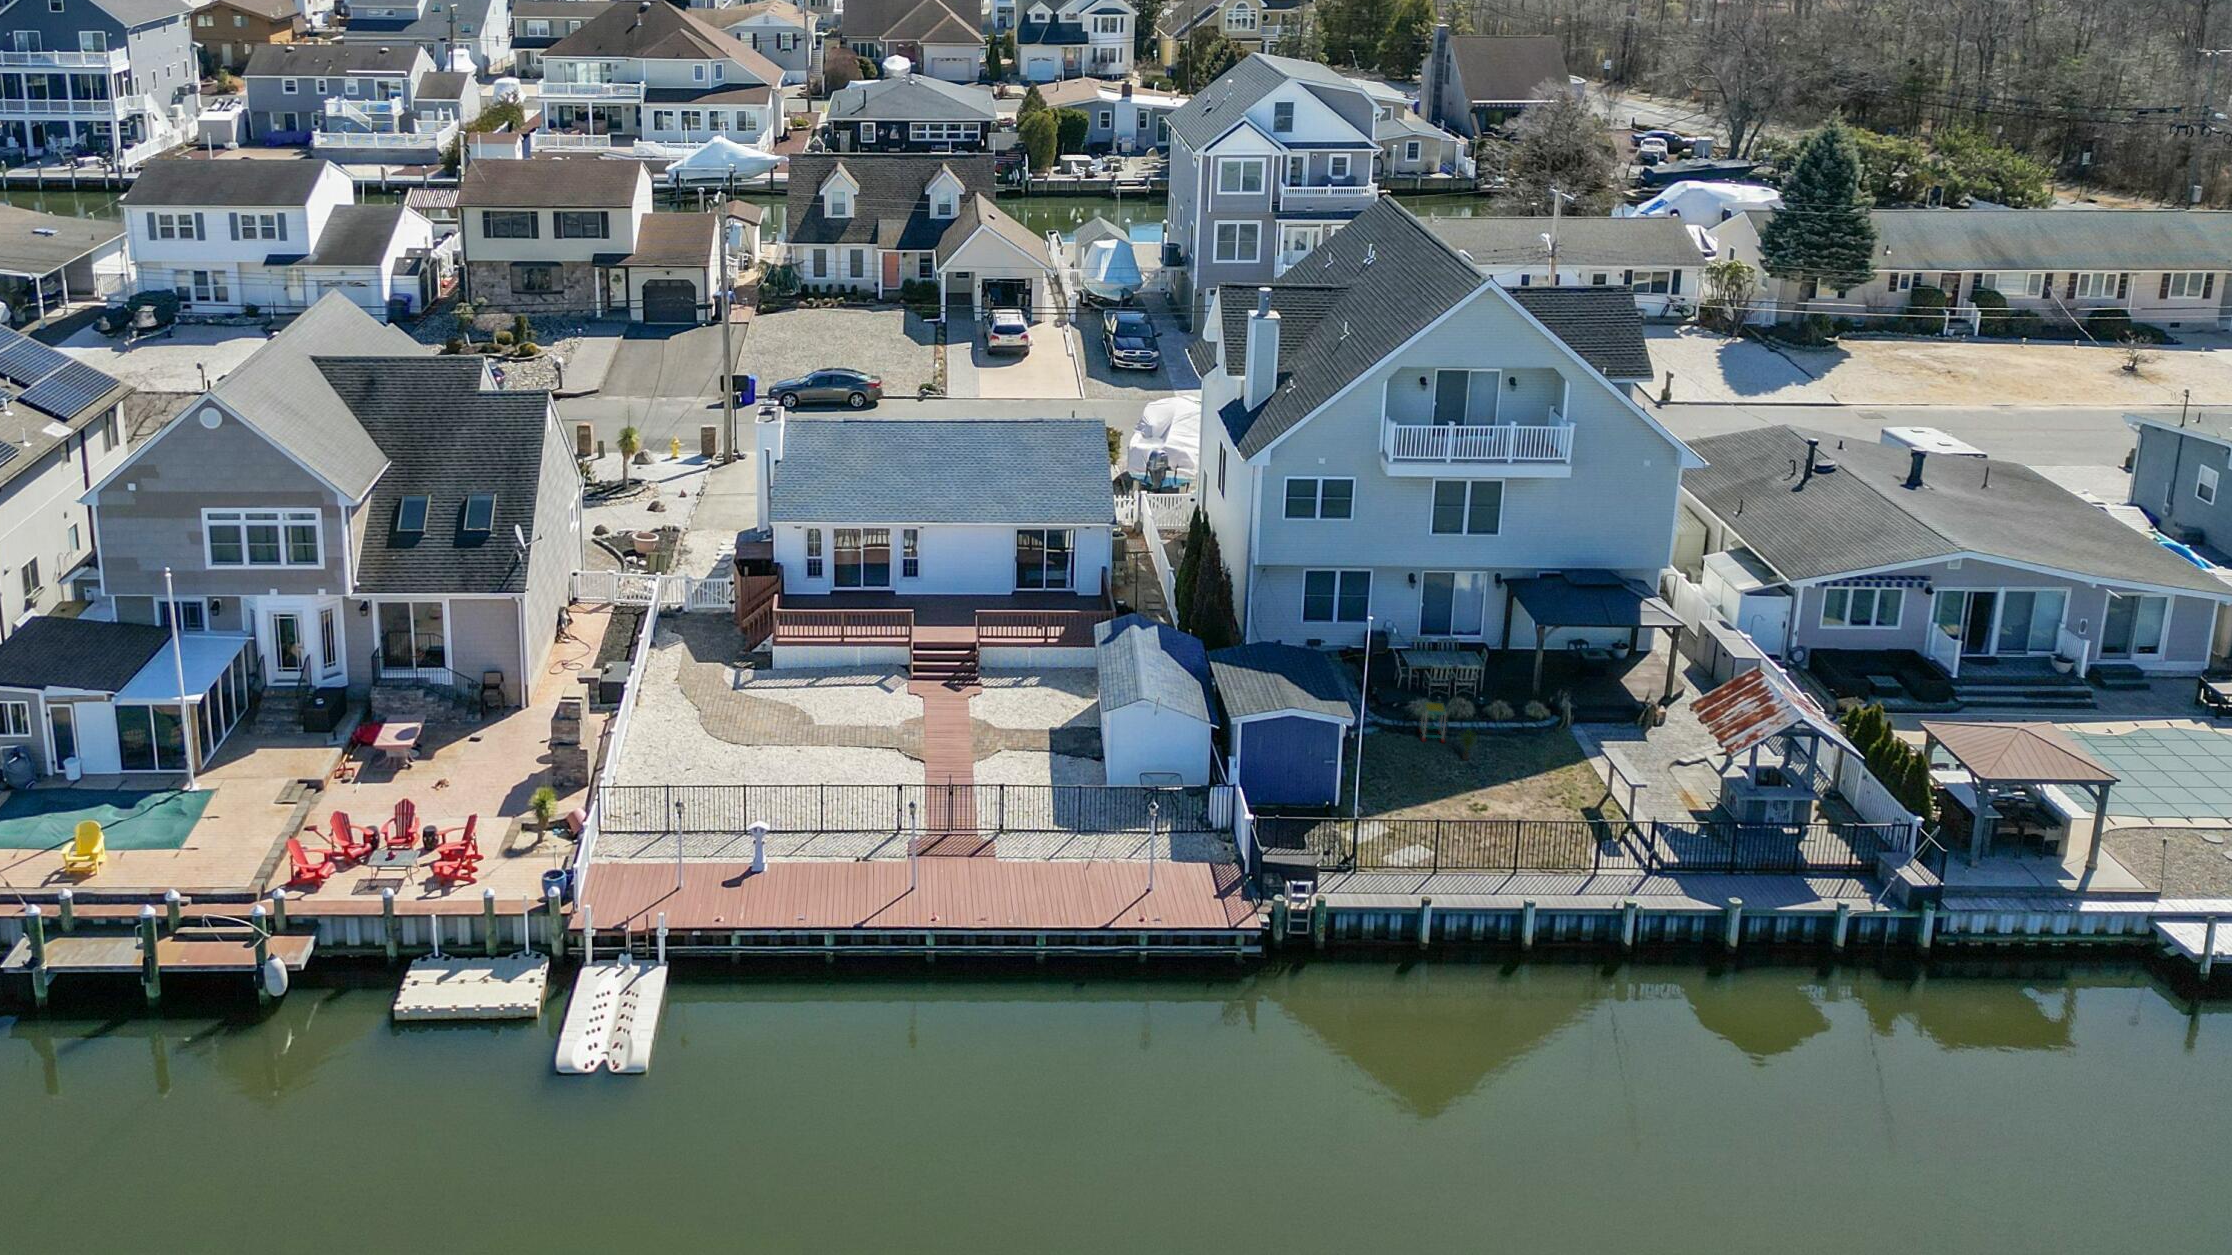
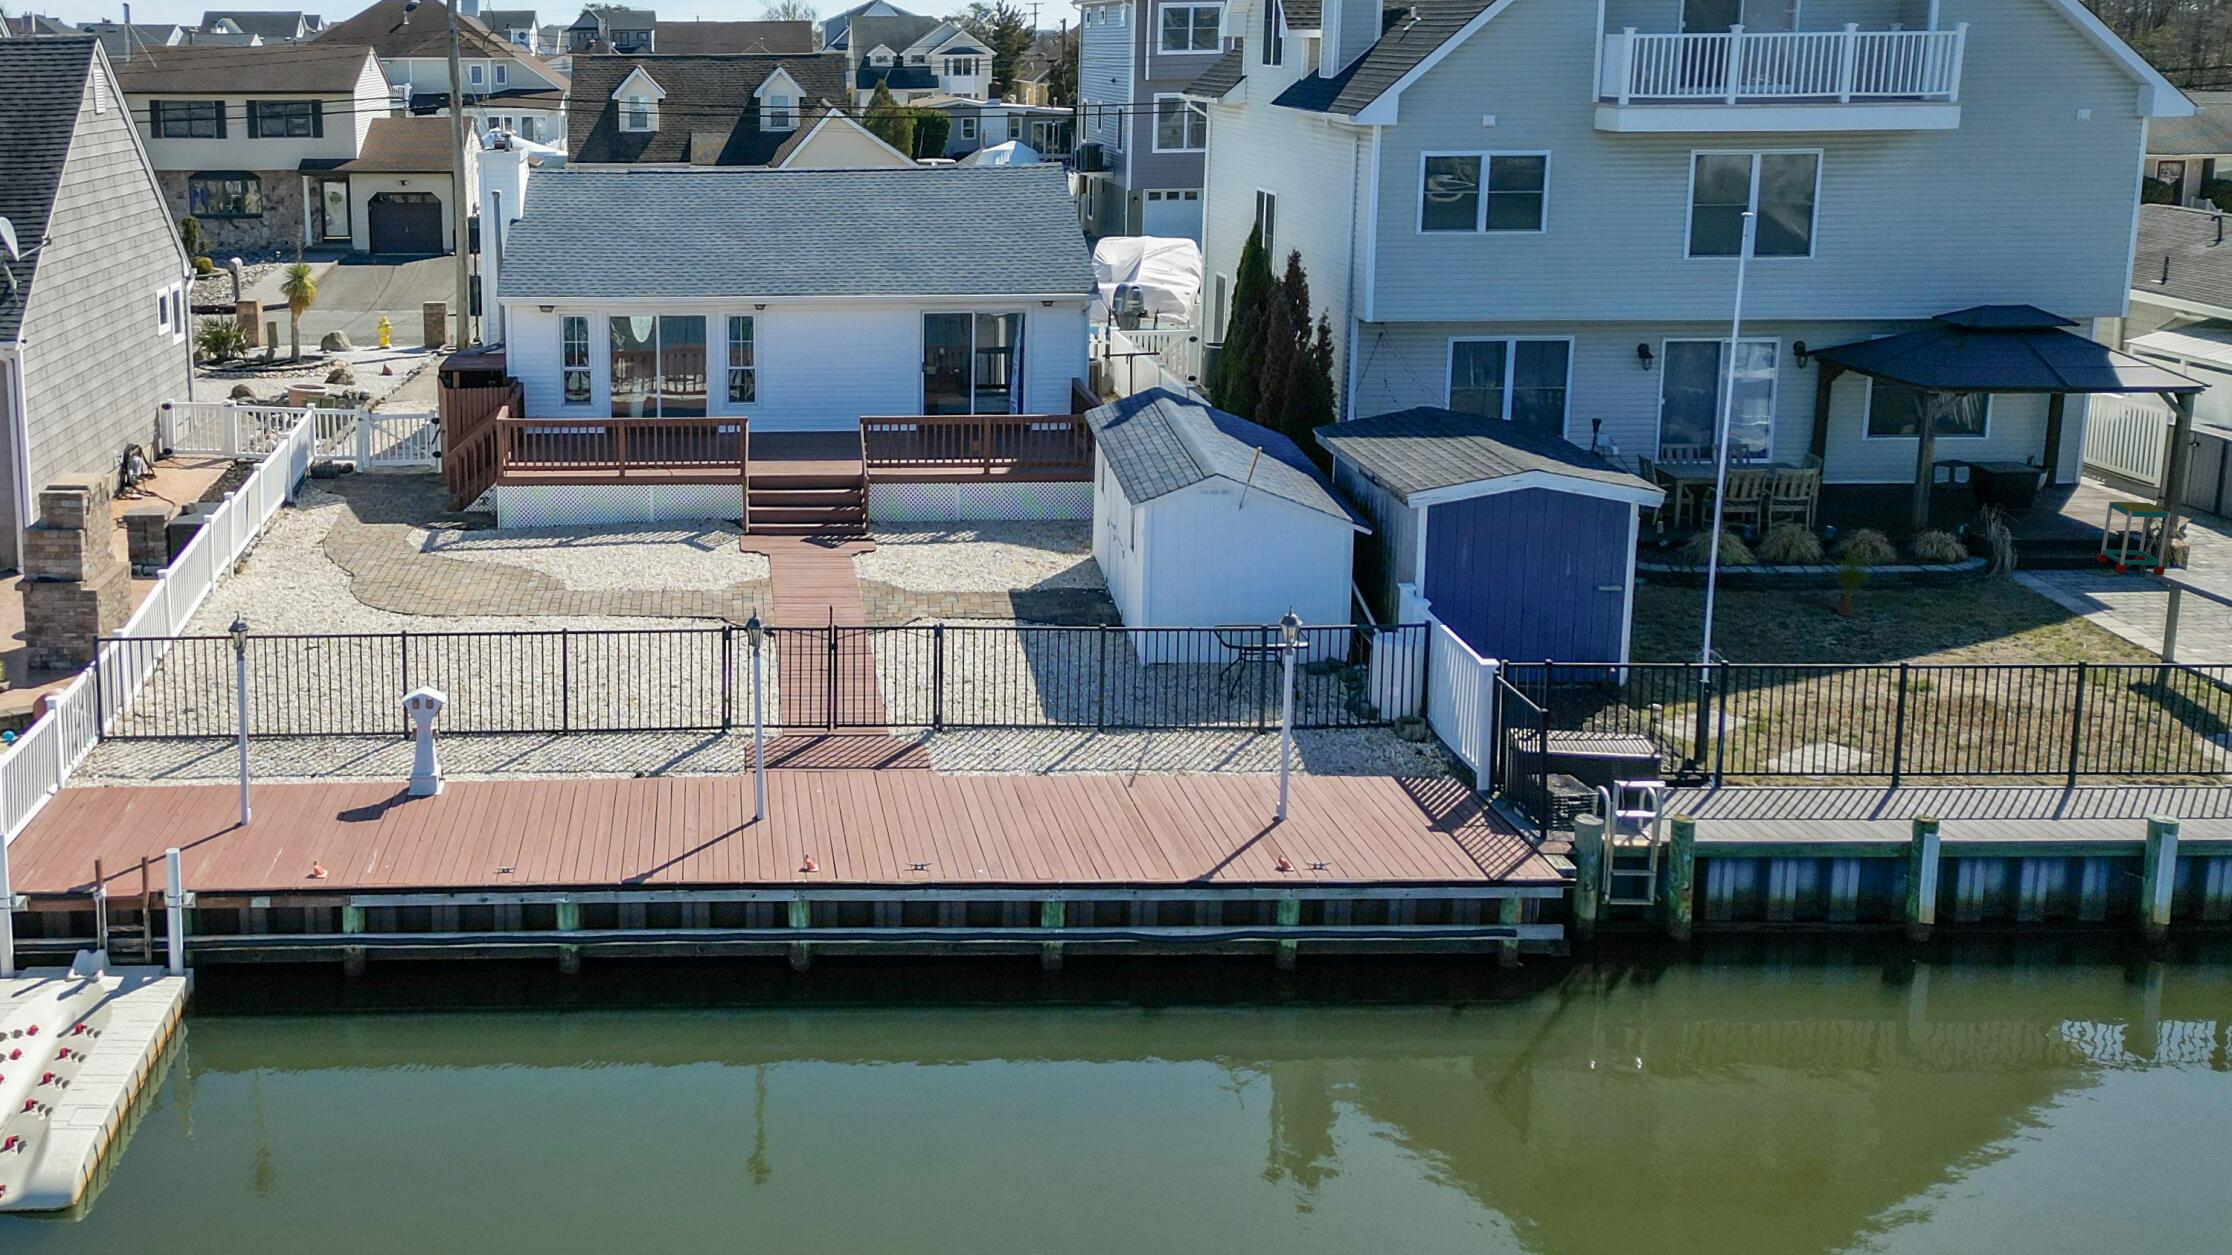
side table: present [1419,702,1446,742] -> present [2097,502,2171,574]

